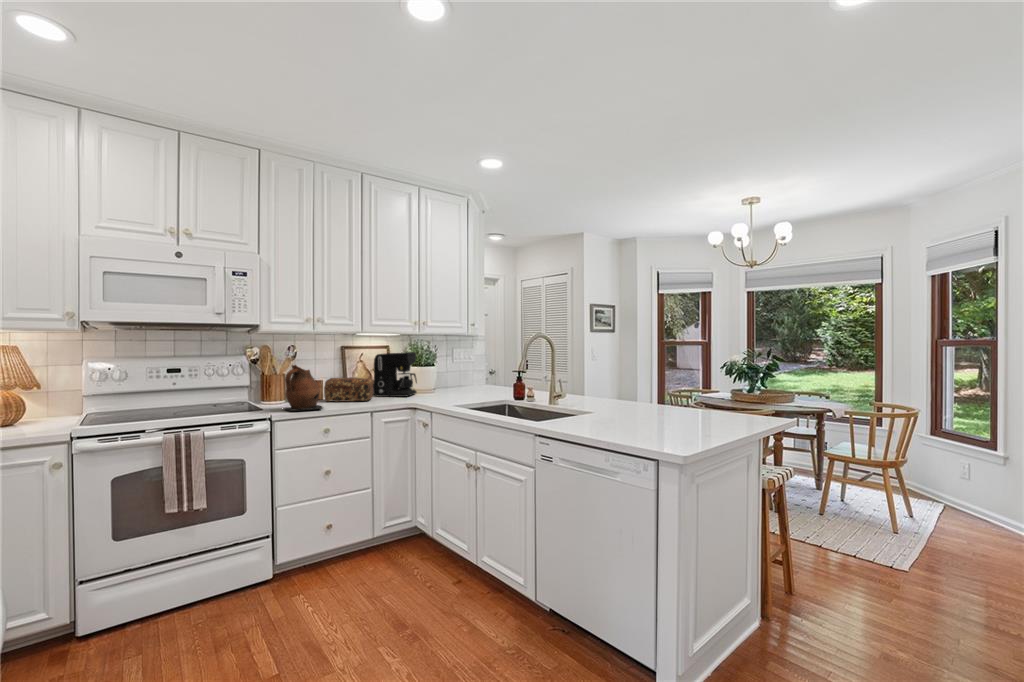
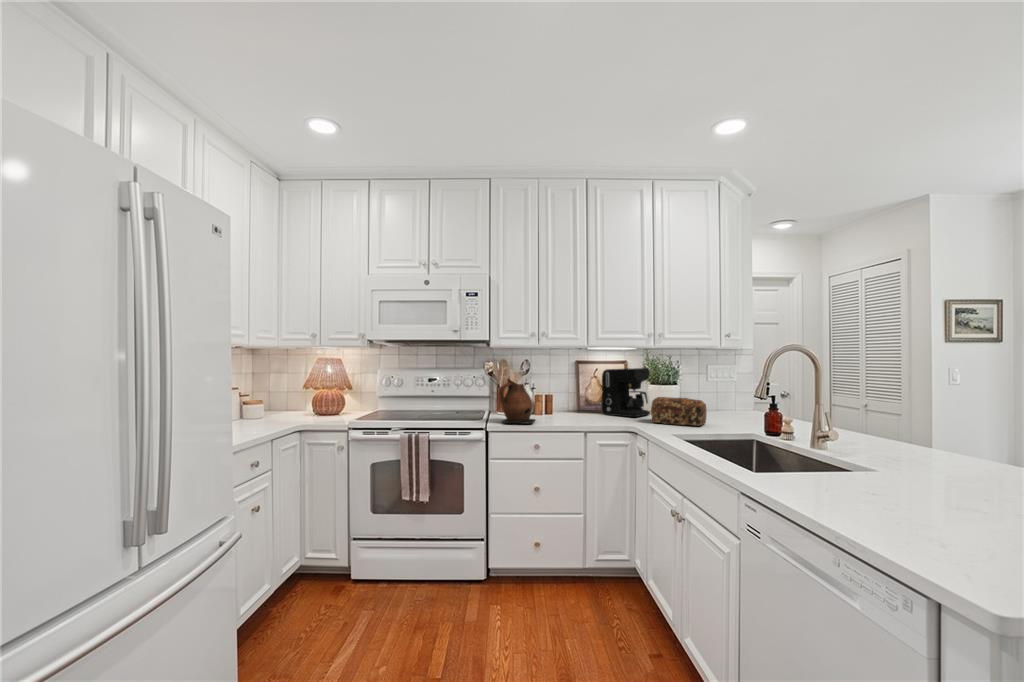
bread loaf: present [324,378,373,402] -> present [651,397,707,426]

